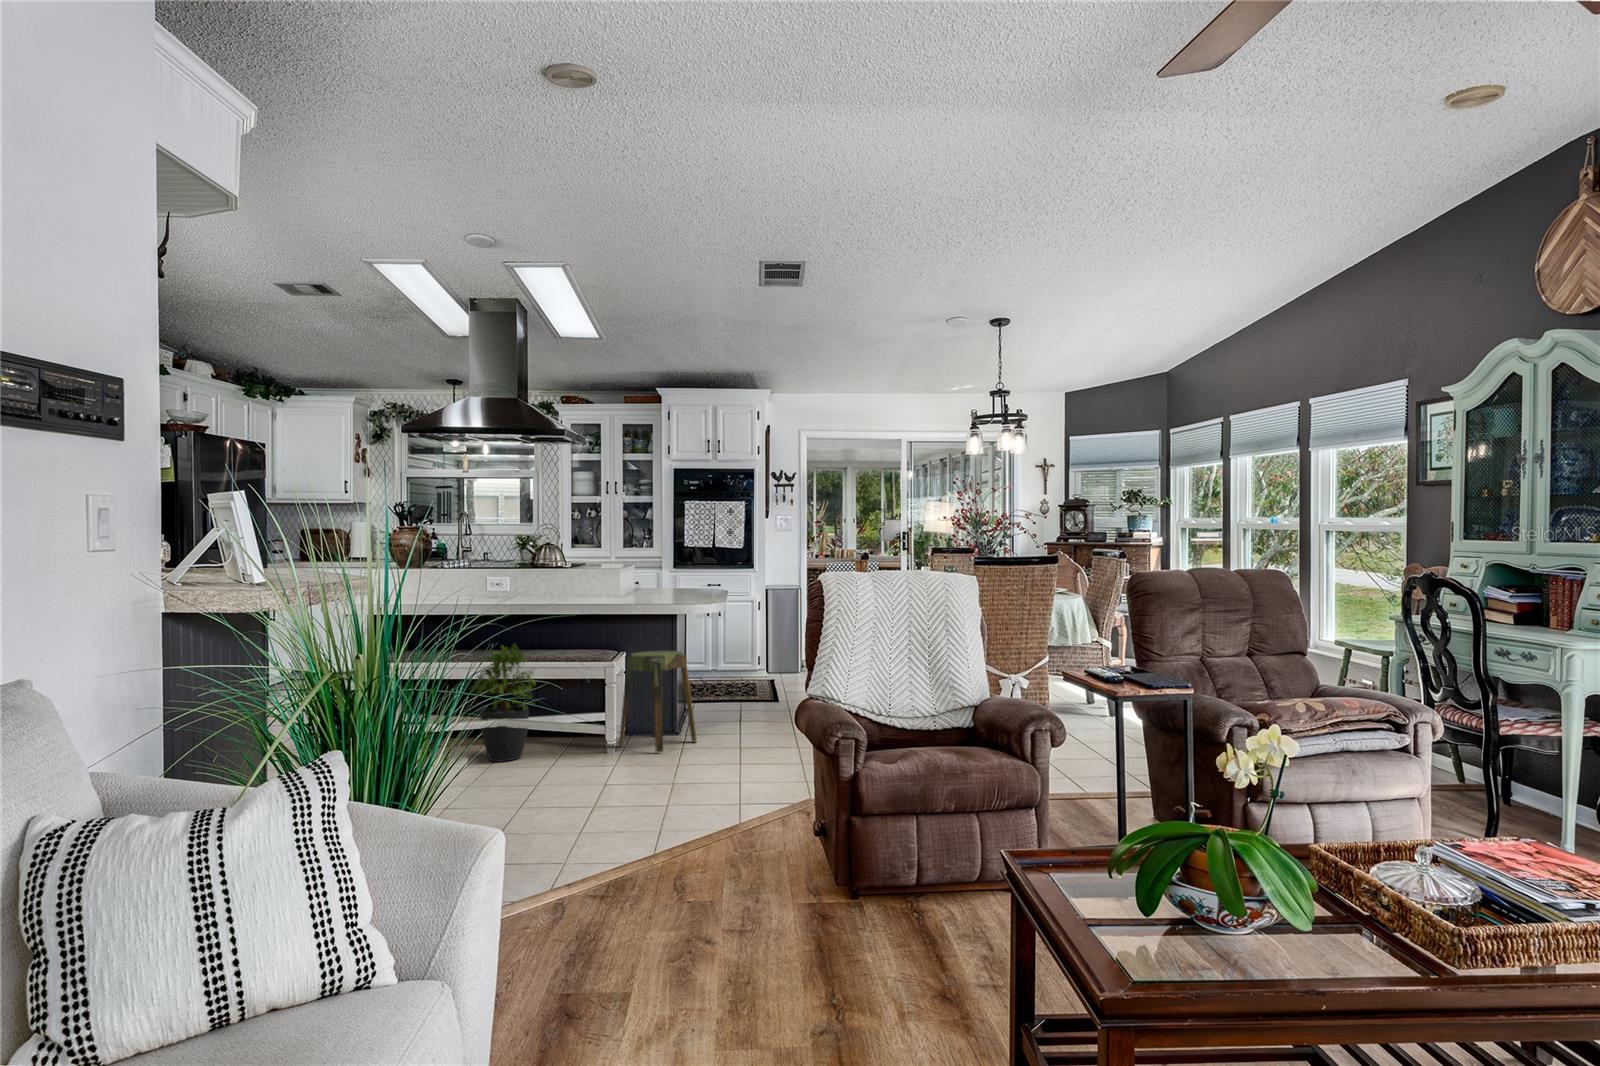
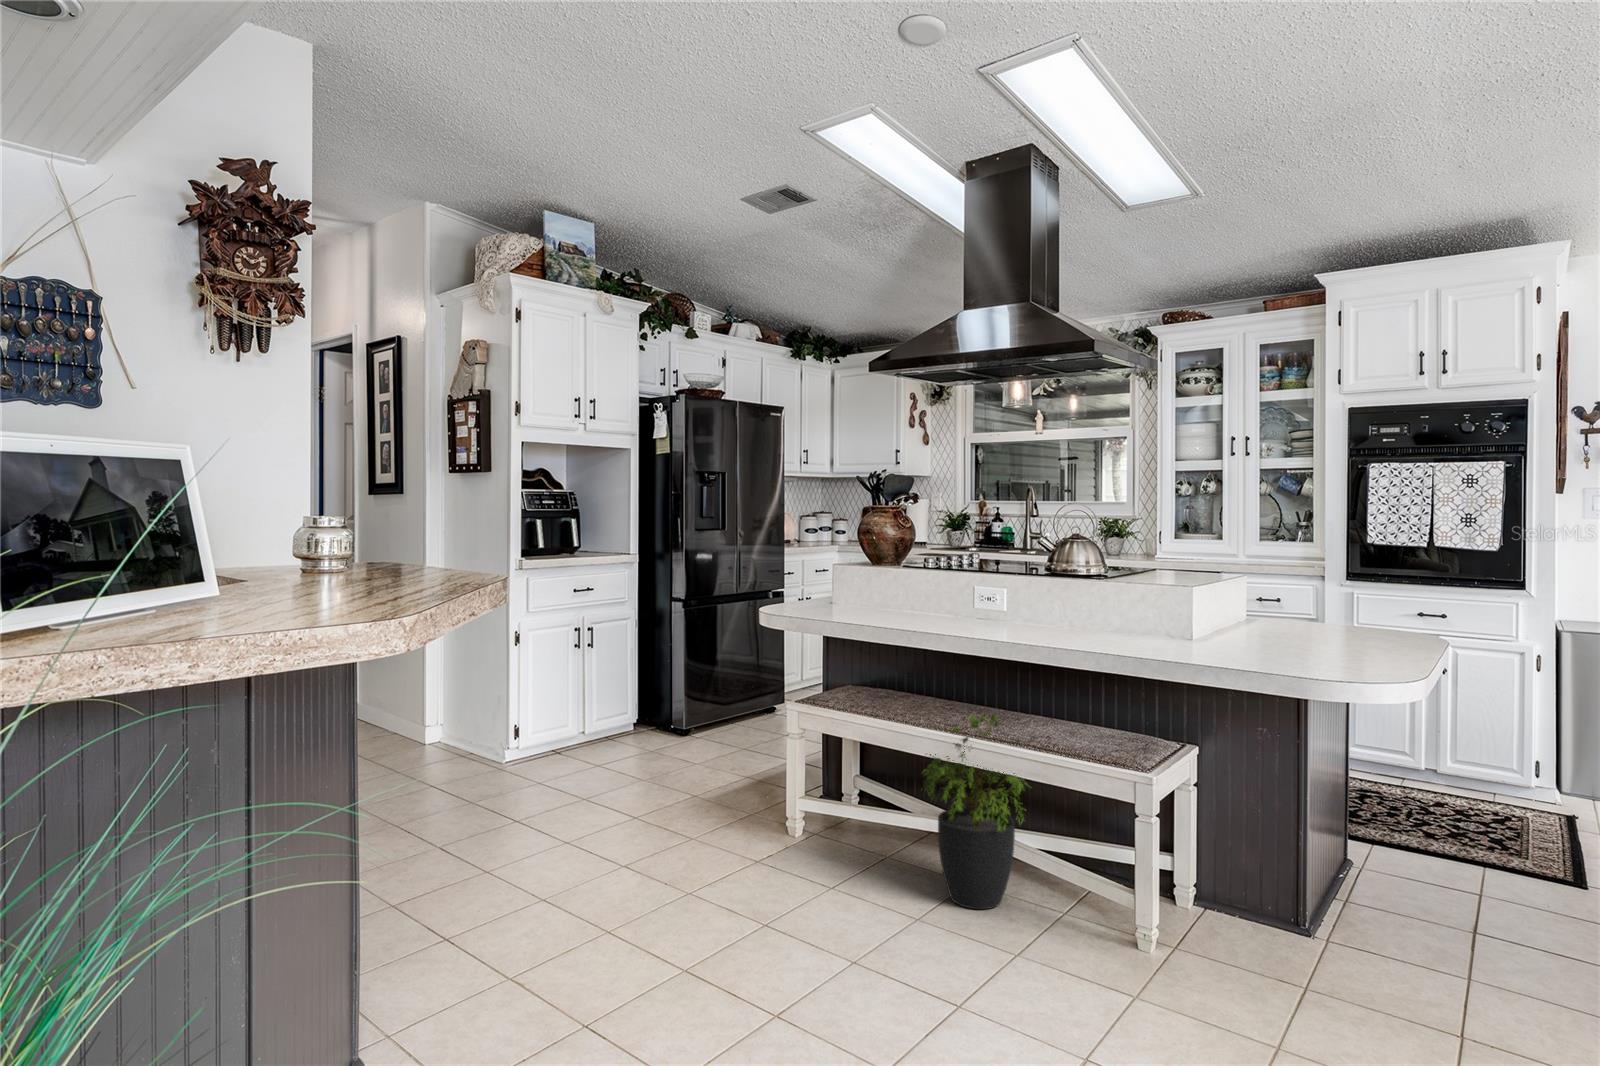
stool: present [619,651,697,753] -> none [1177,760,1352,990]

